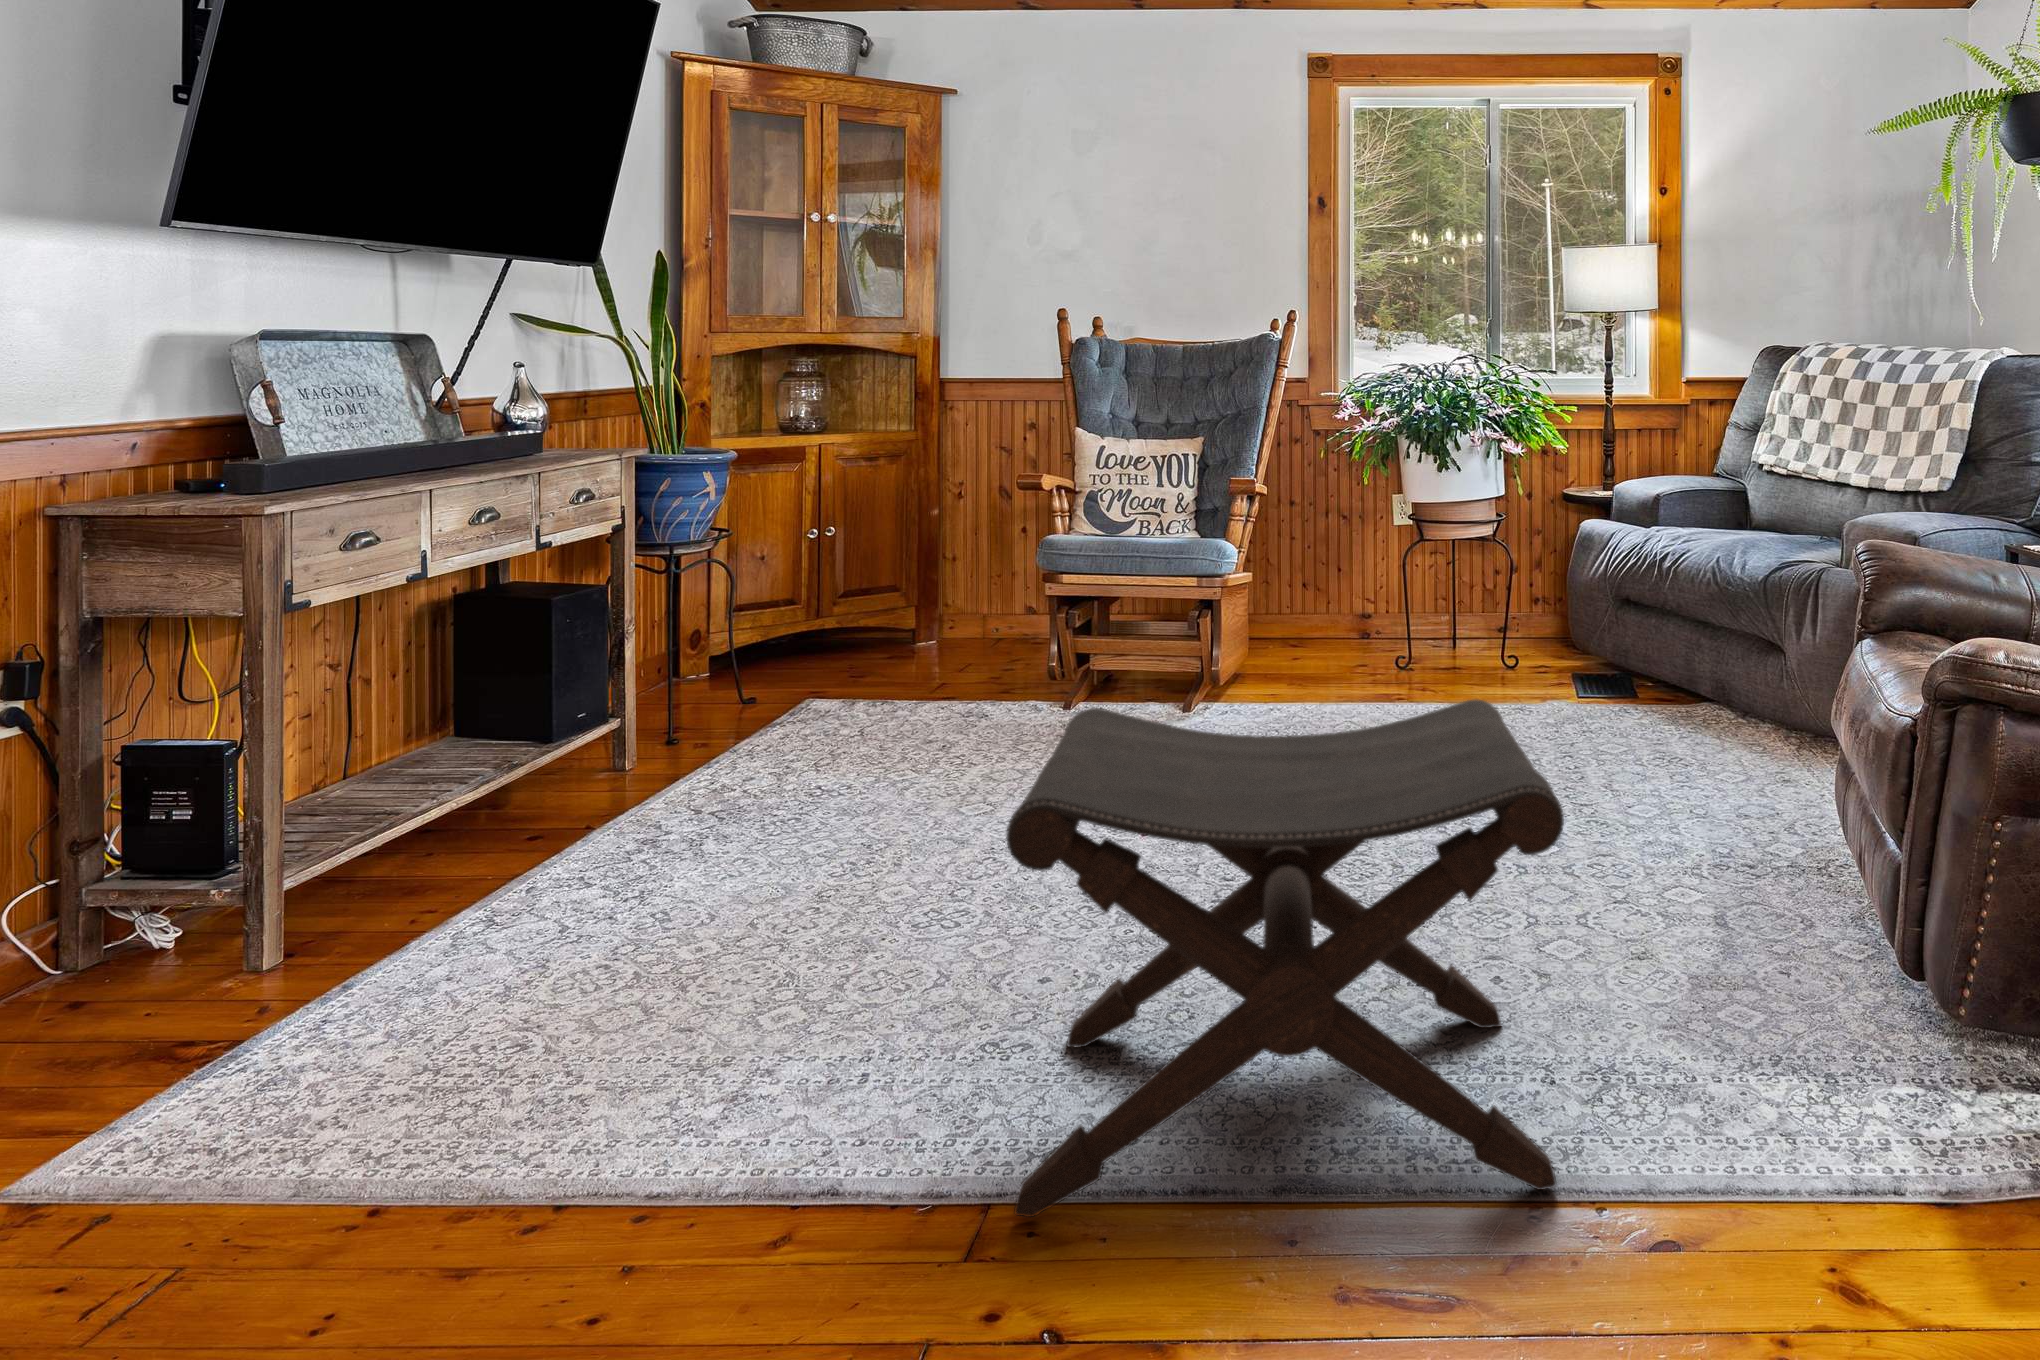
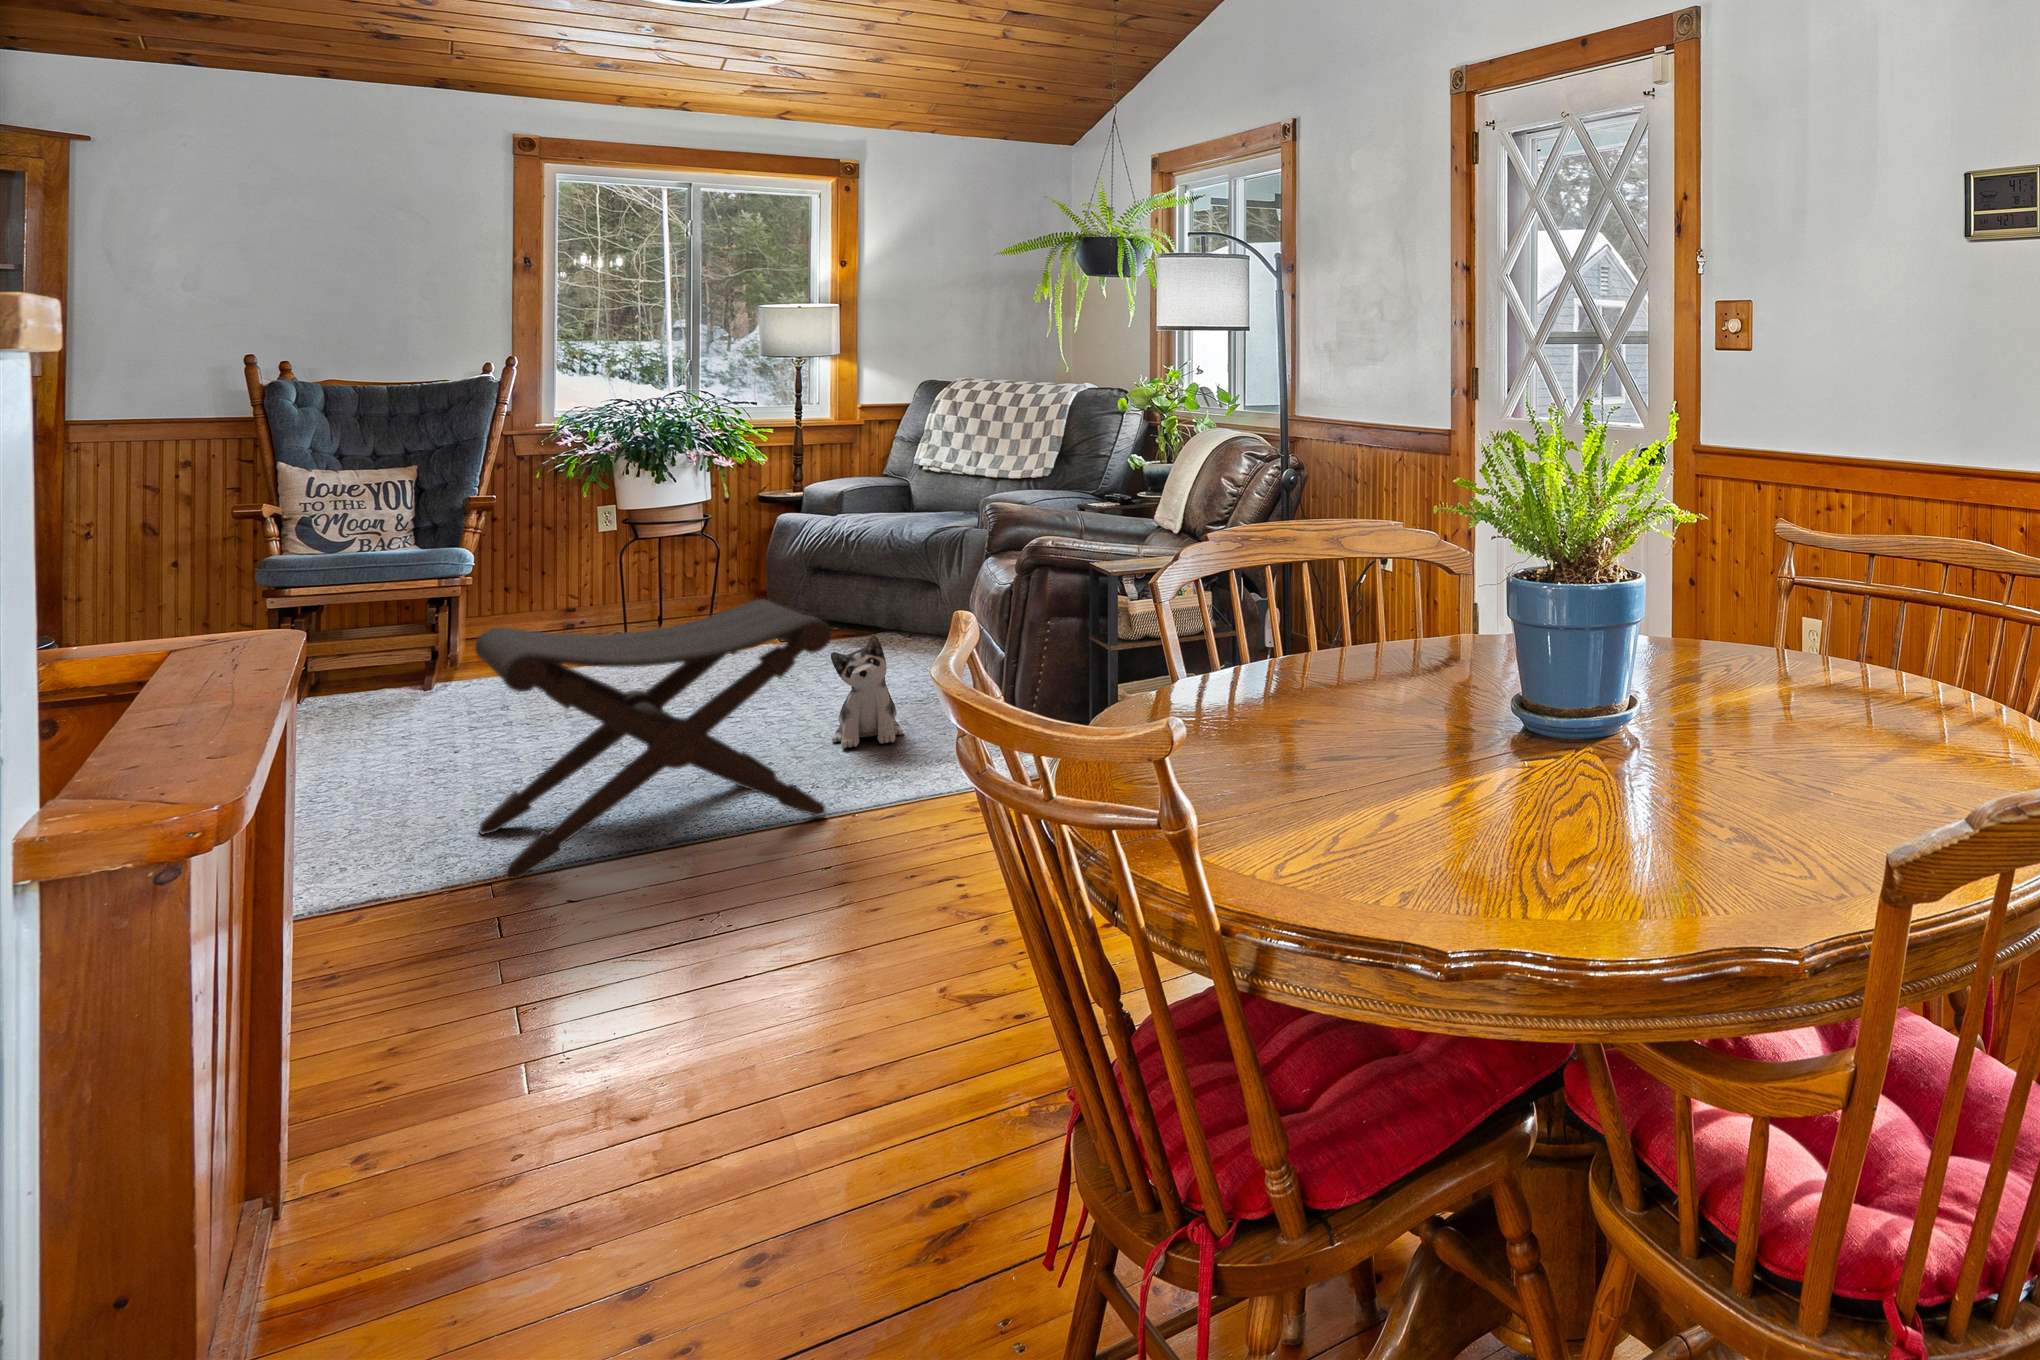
plush toy: none [1600,774,1720,980] -> present [831,635,903,748]

